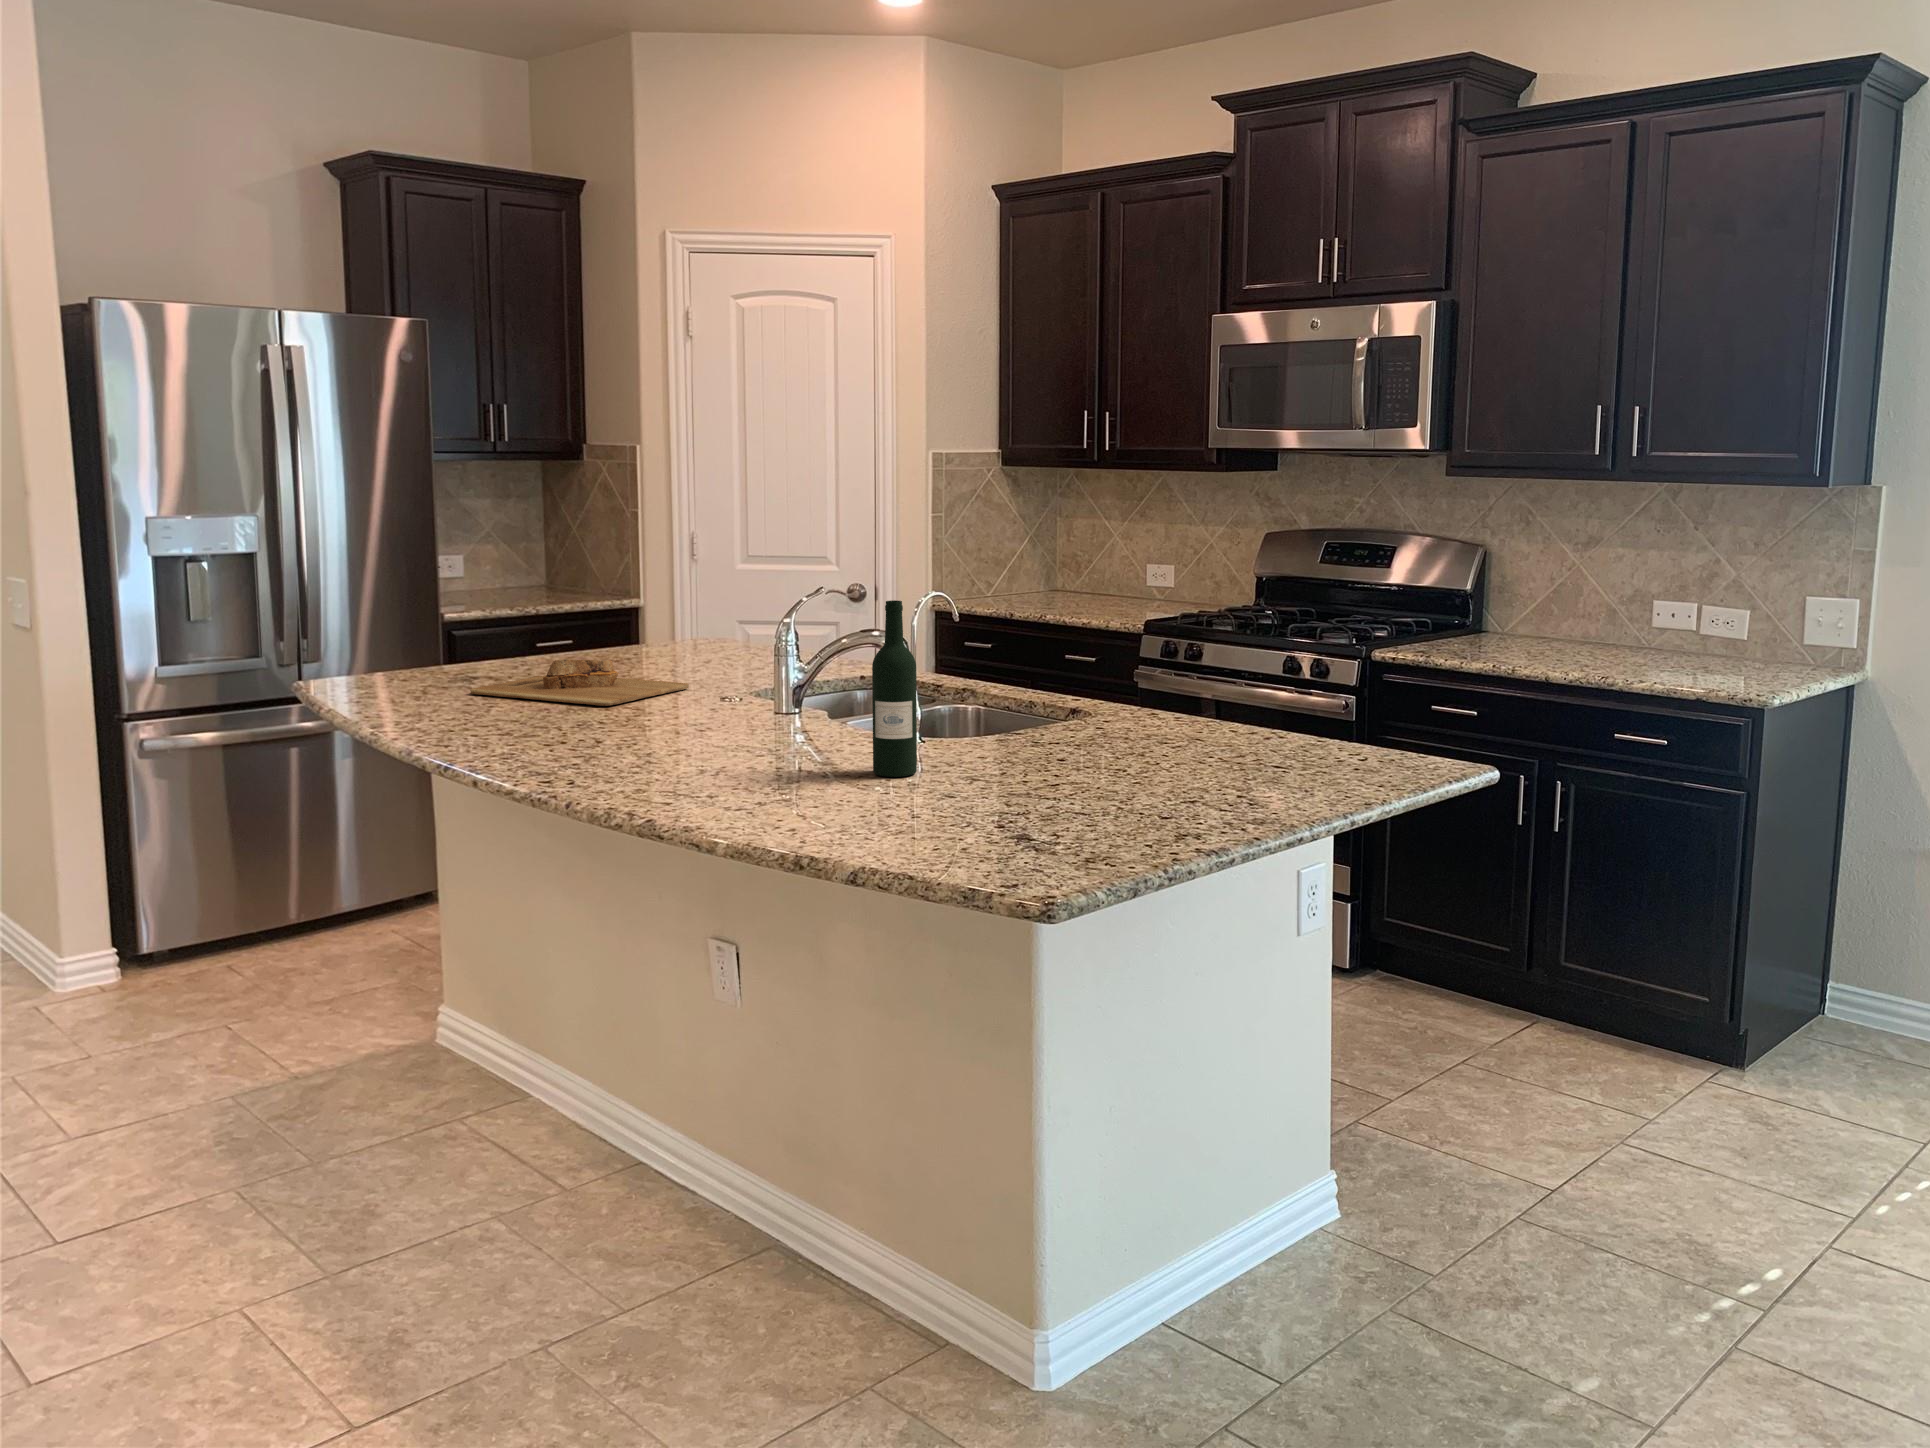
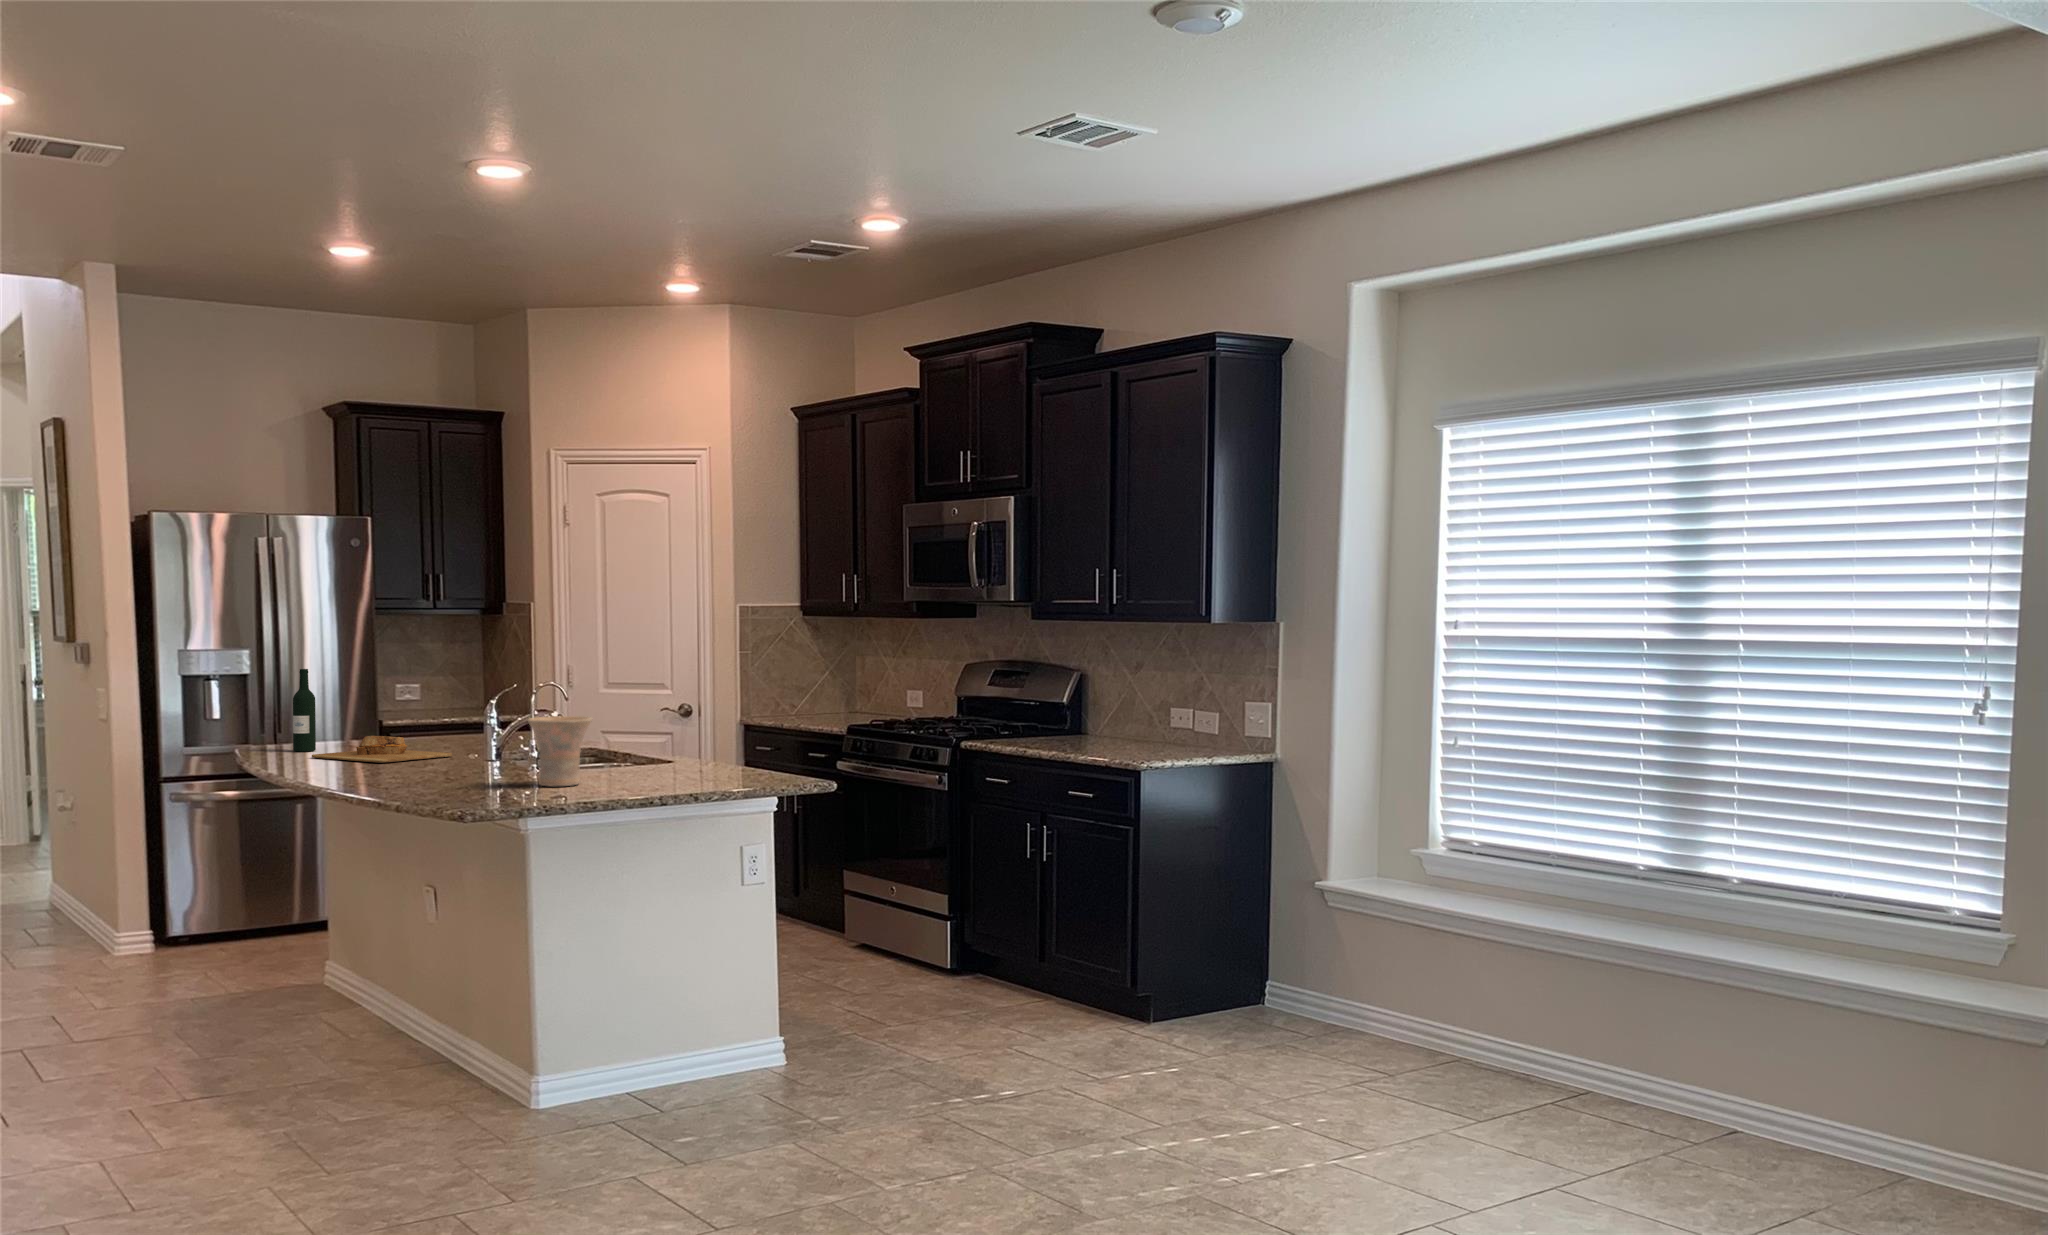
wine bottle: present [872,600,917,777] -> present [293,669,316,752]
vase: none [955,645,1060,766] -> present [528,716,592,786]

